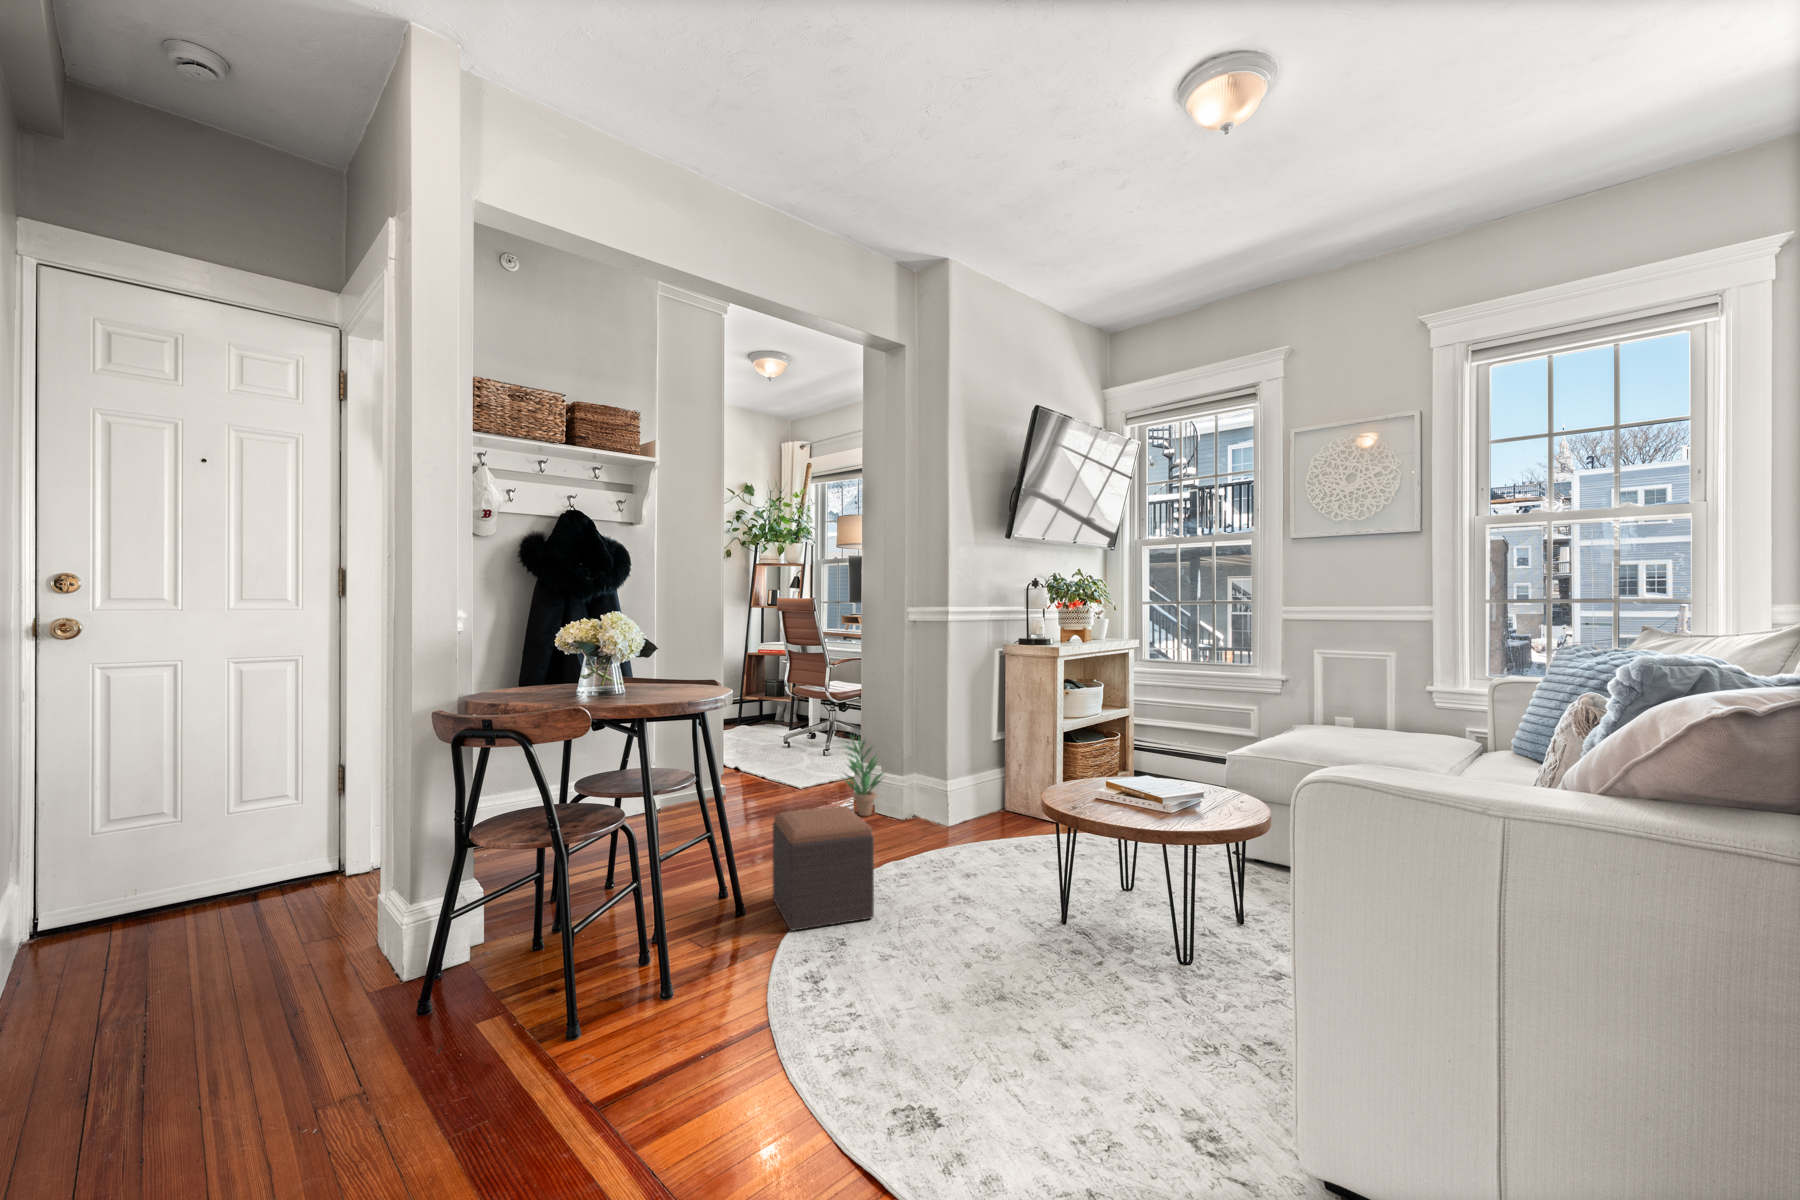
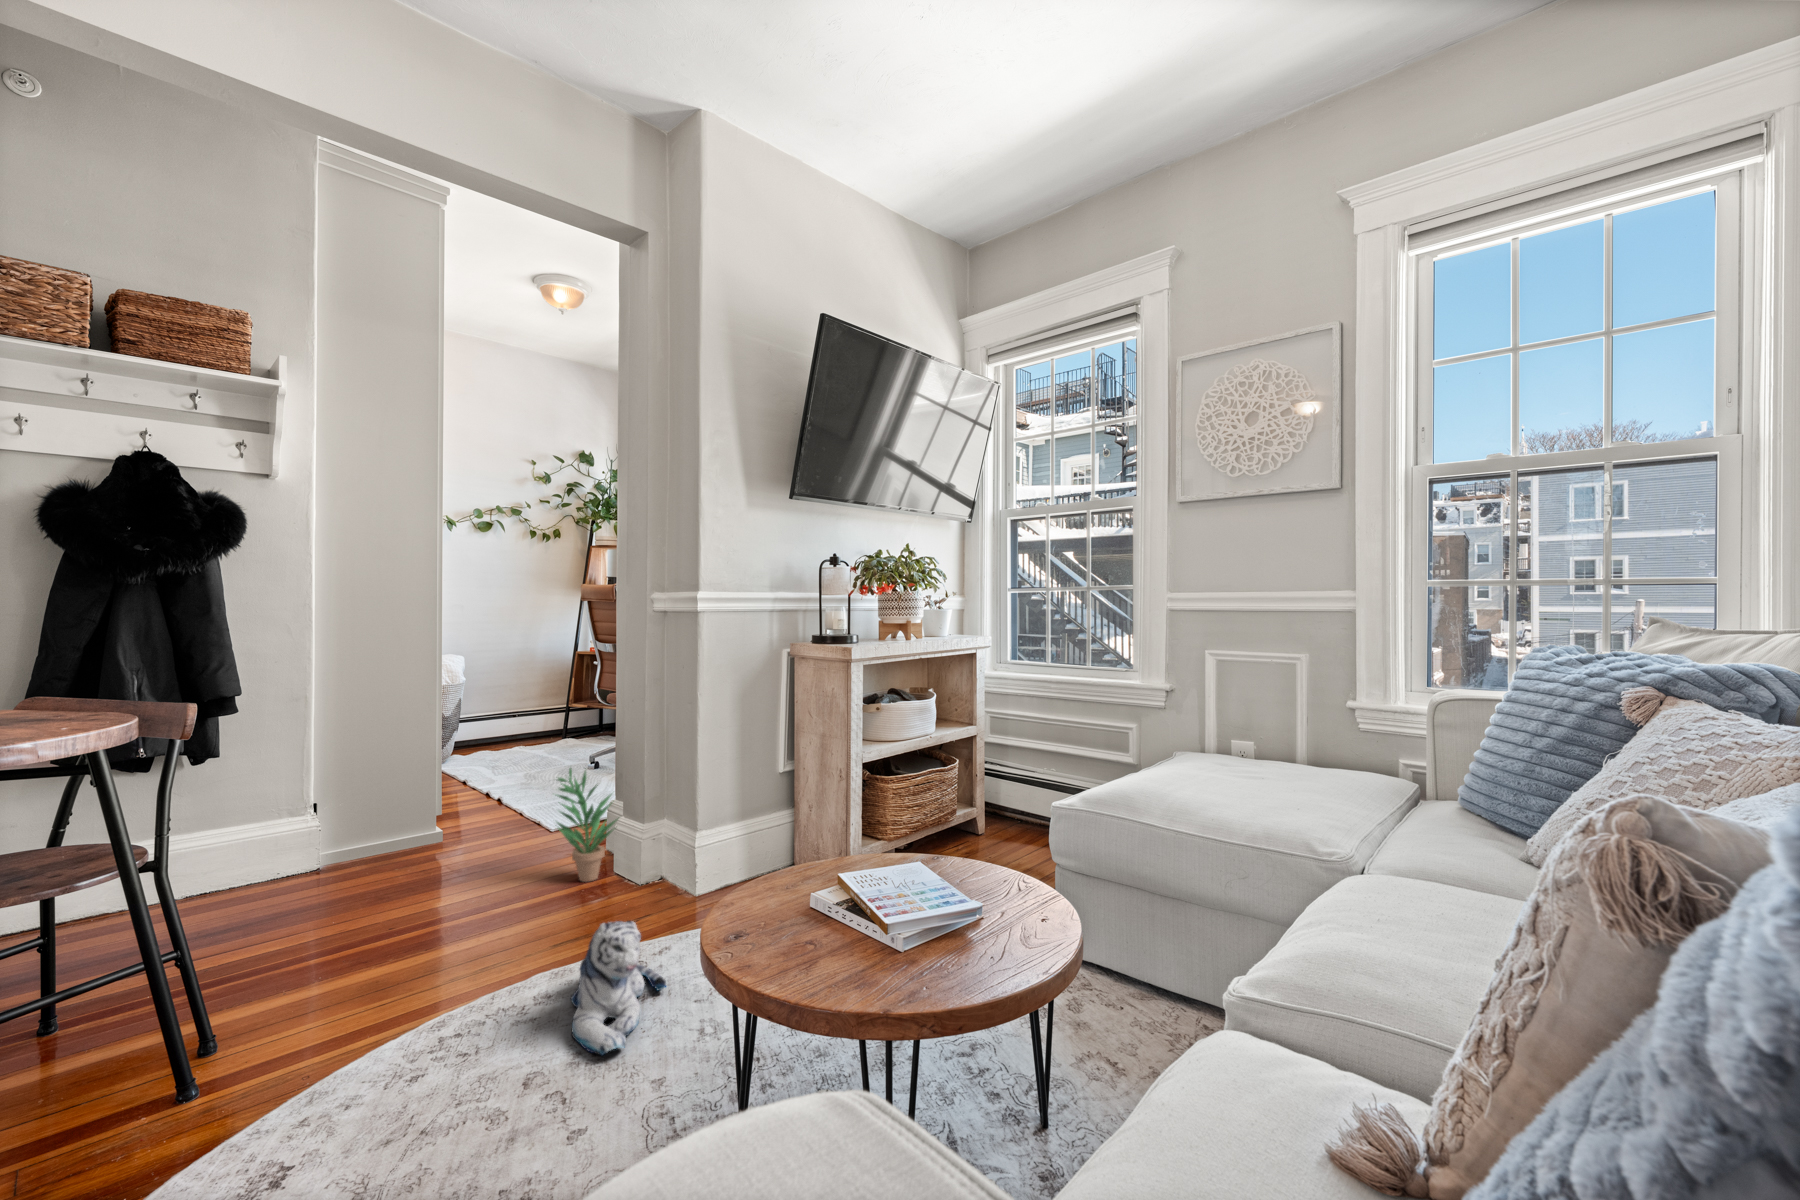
footstool: present [773,806,874,931] -> none [211,906,421,1151]
plush toy: none [925,821,985,898] -> present [571,921,666,1055]

